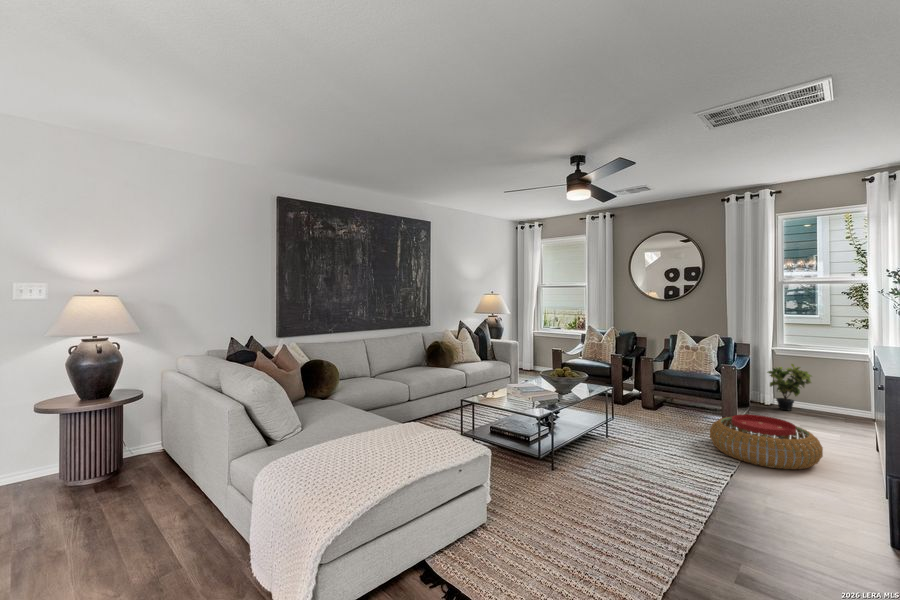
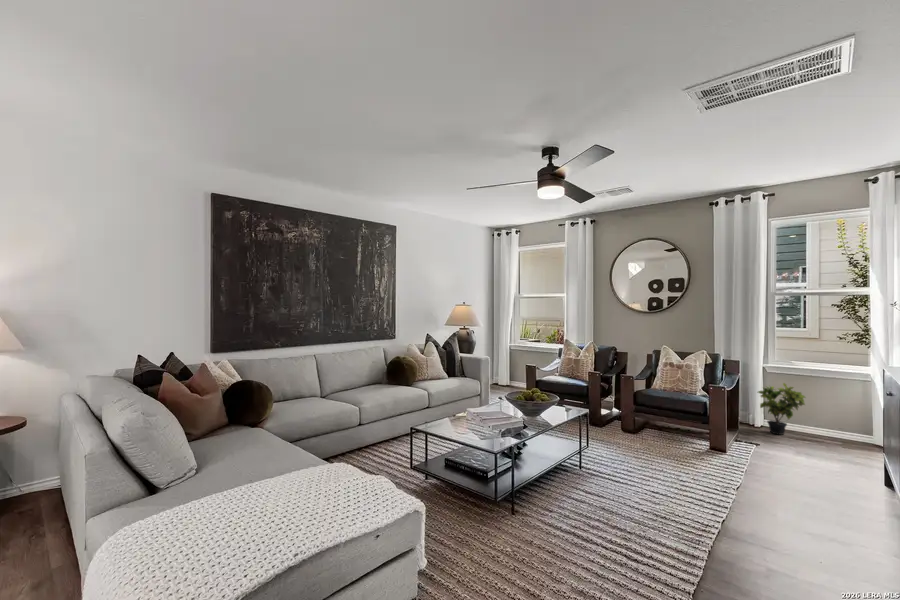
pouf: present [710,414,823,469] -> none [696,445,824,512]

